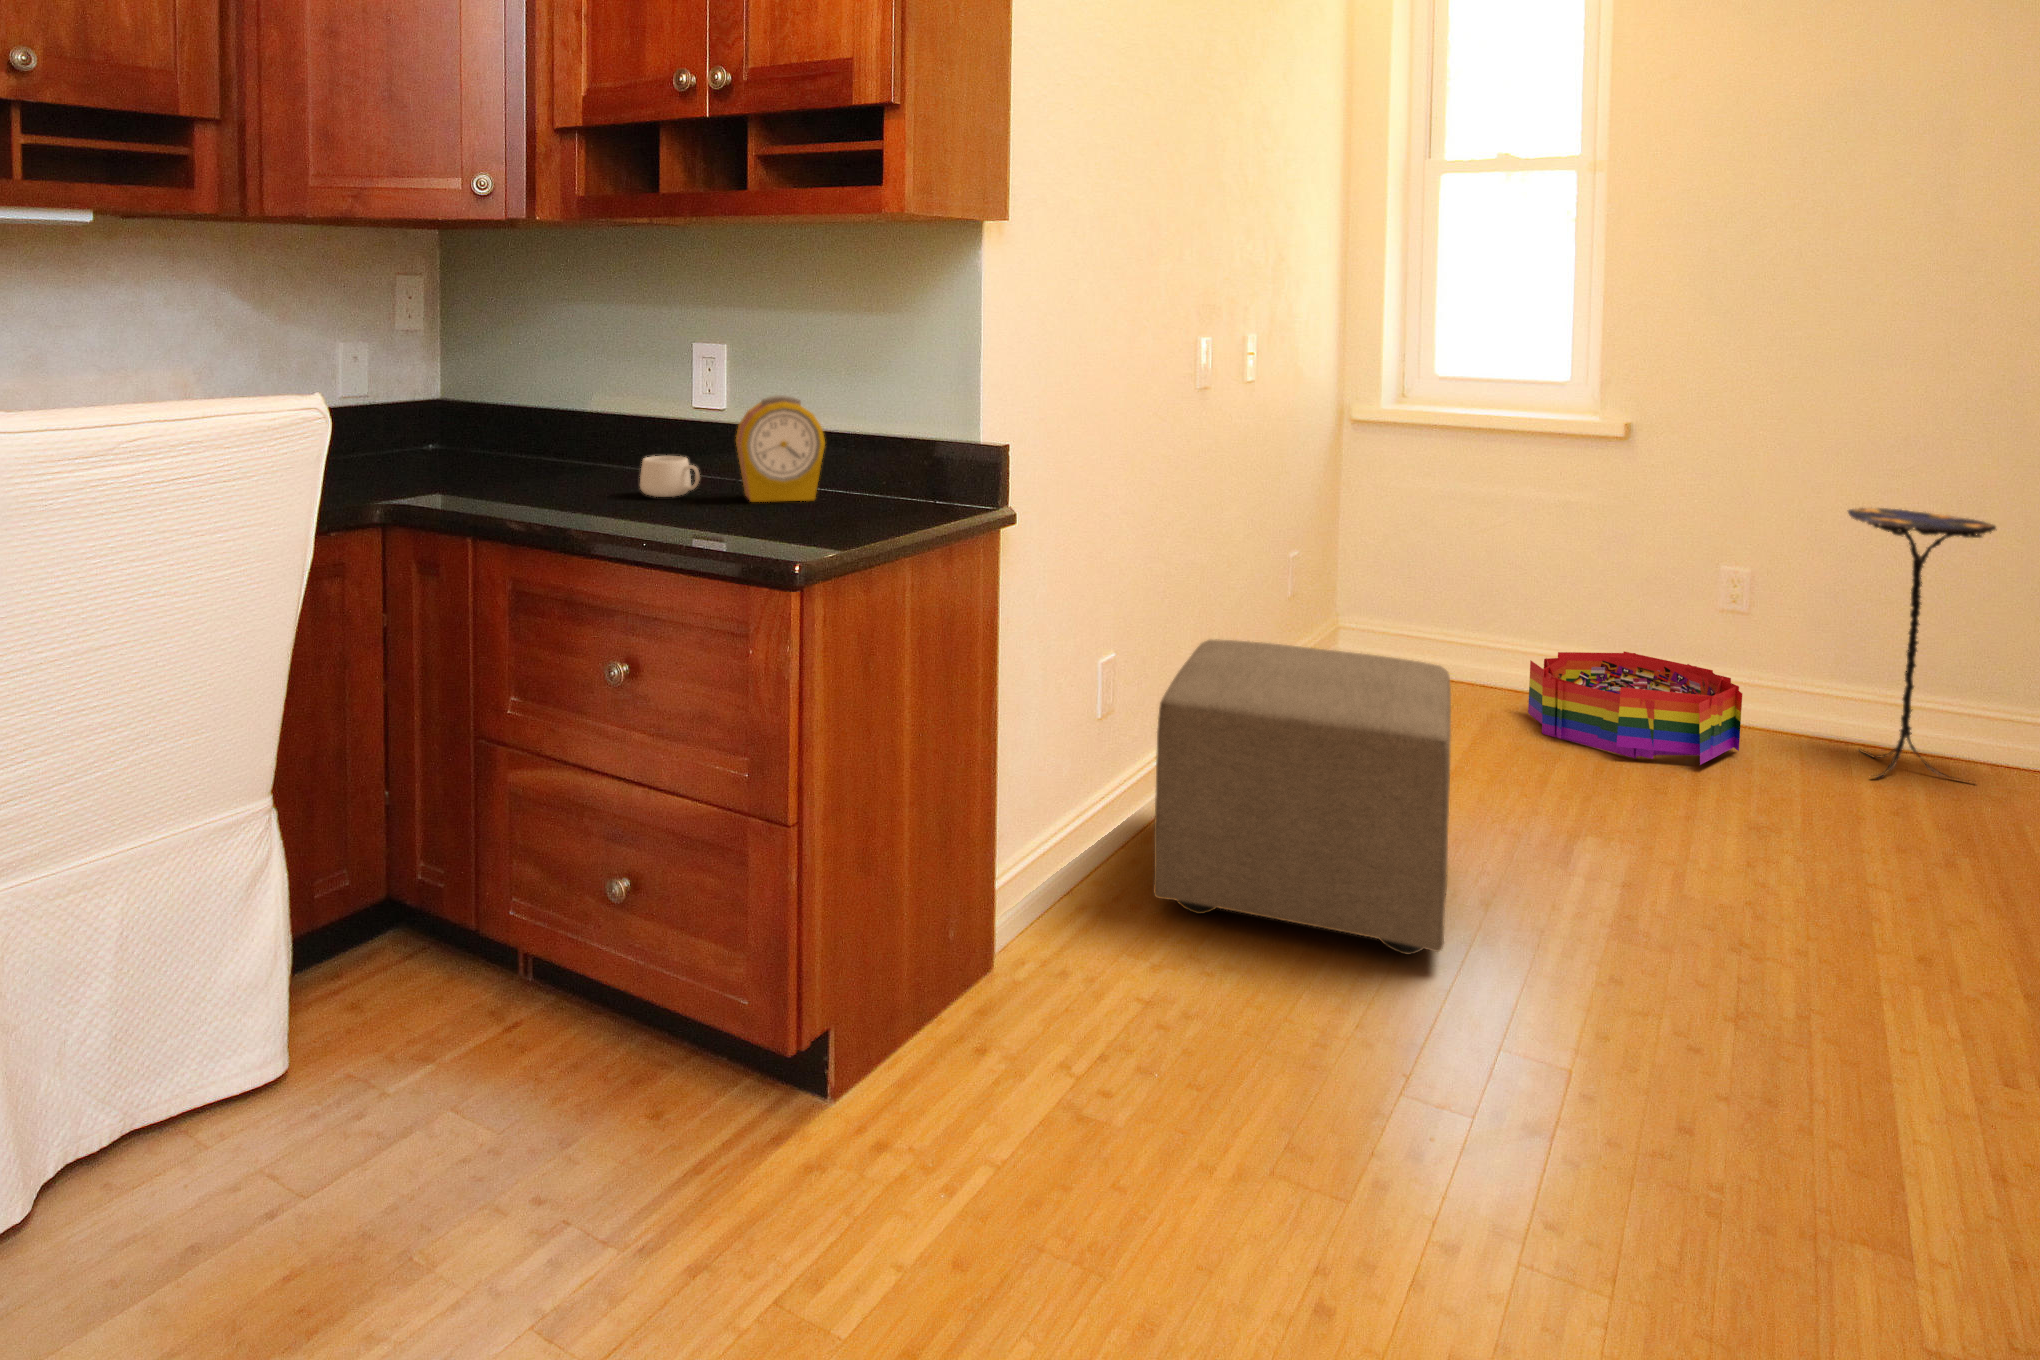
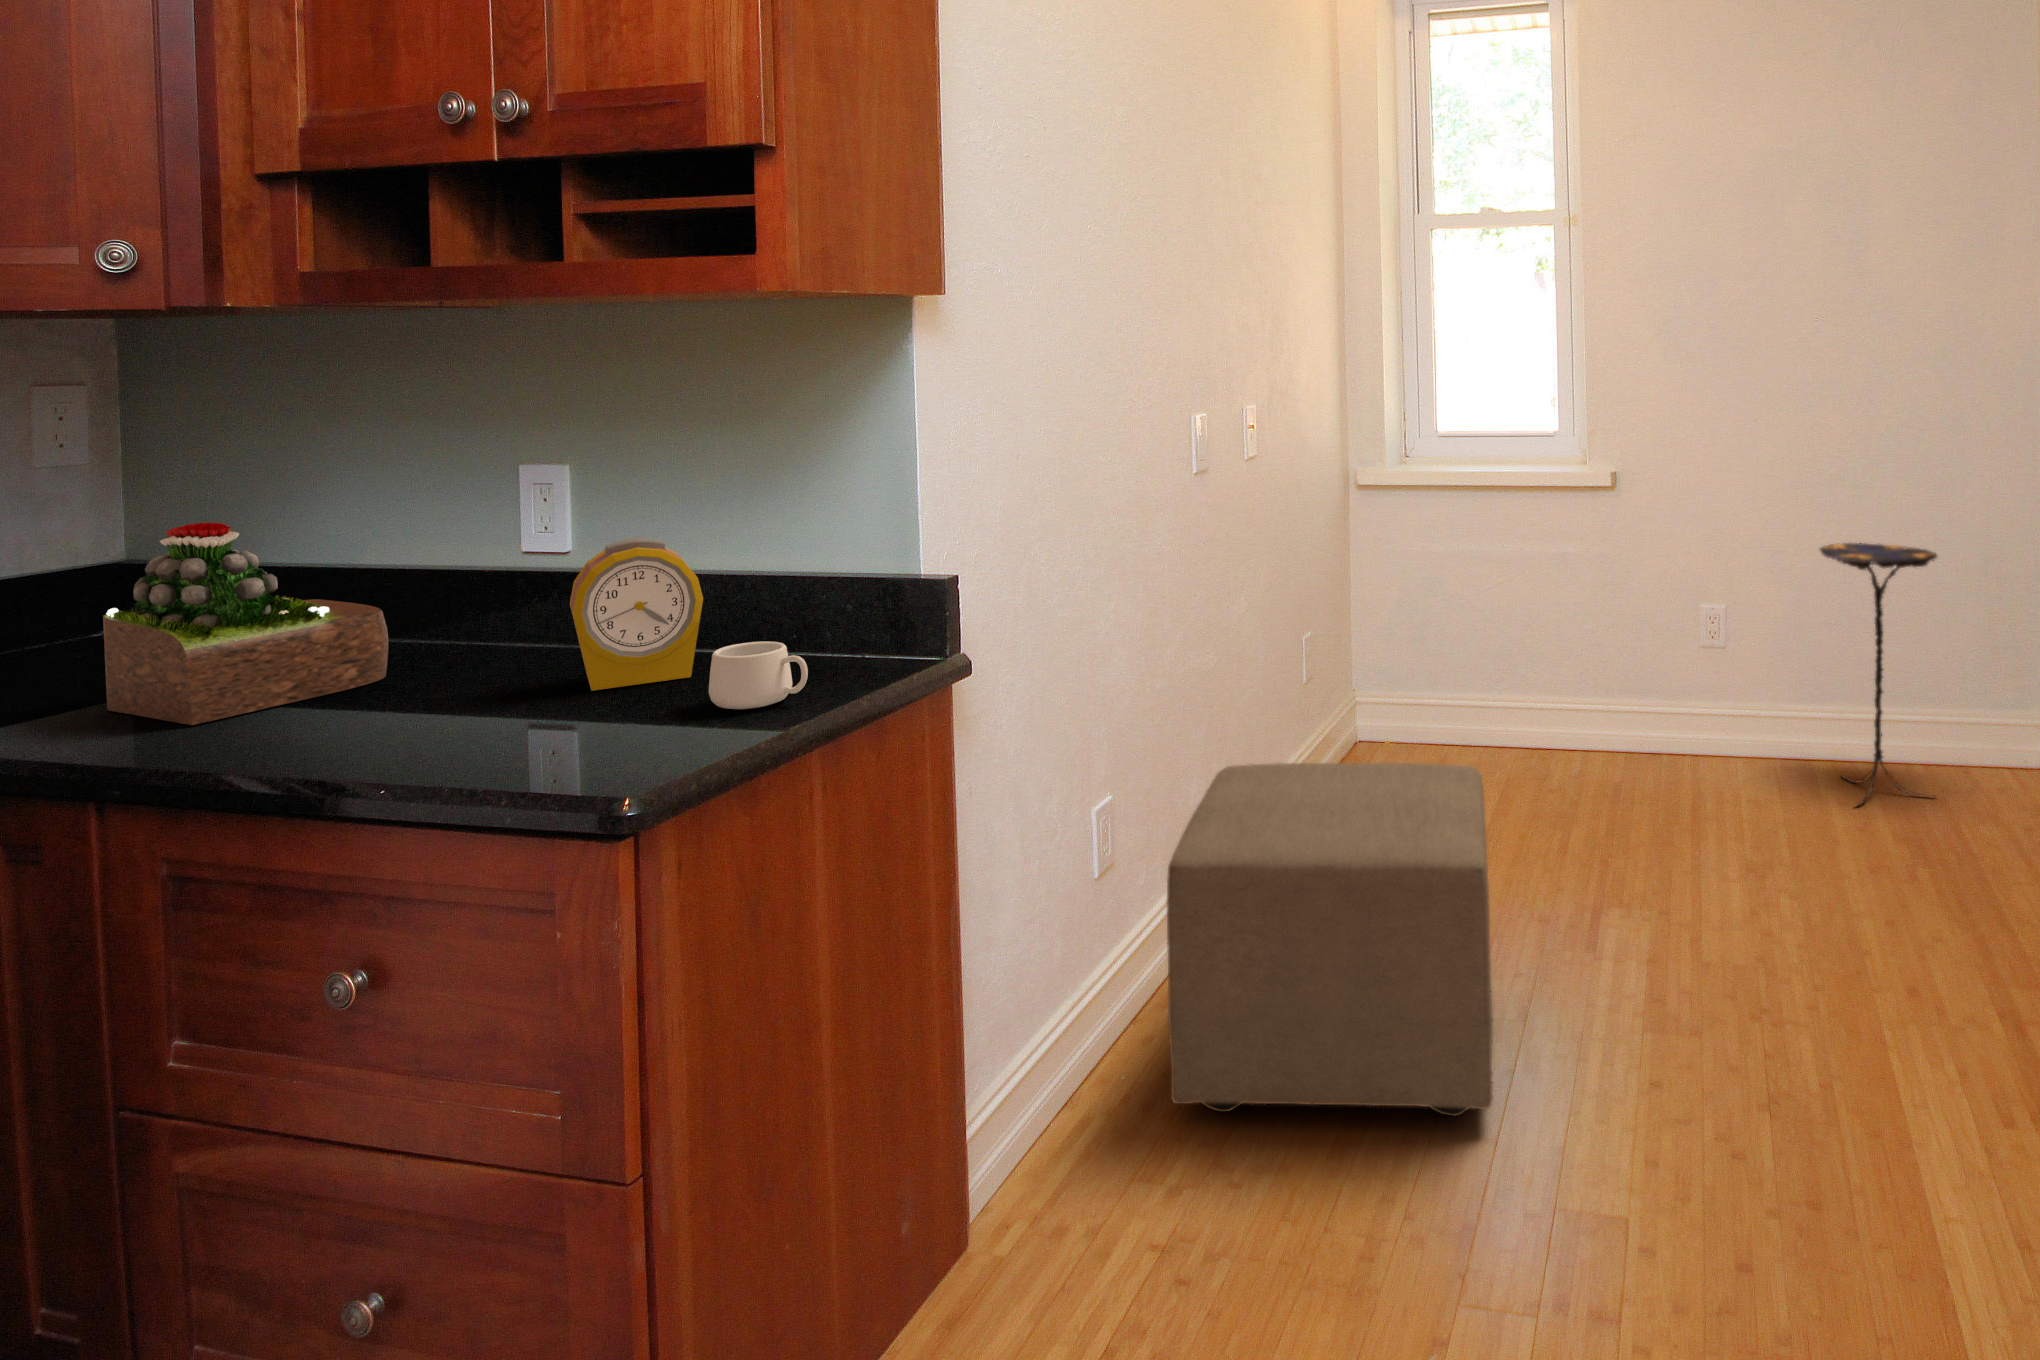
succulent plant: none [459,367,616,498] -> present [103,523,388,725]
mug: present [640,456,700,497] -> present [709,642,808,709]
storage bin: present [1528,651,1742,765] -> none [1555,705,1745,819]

